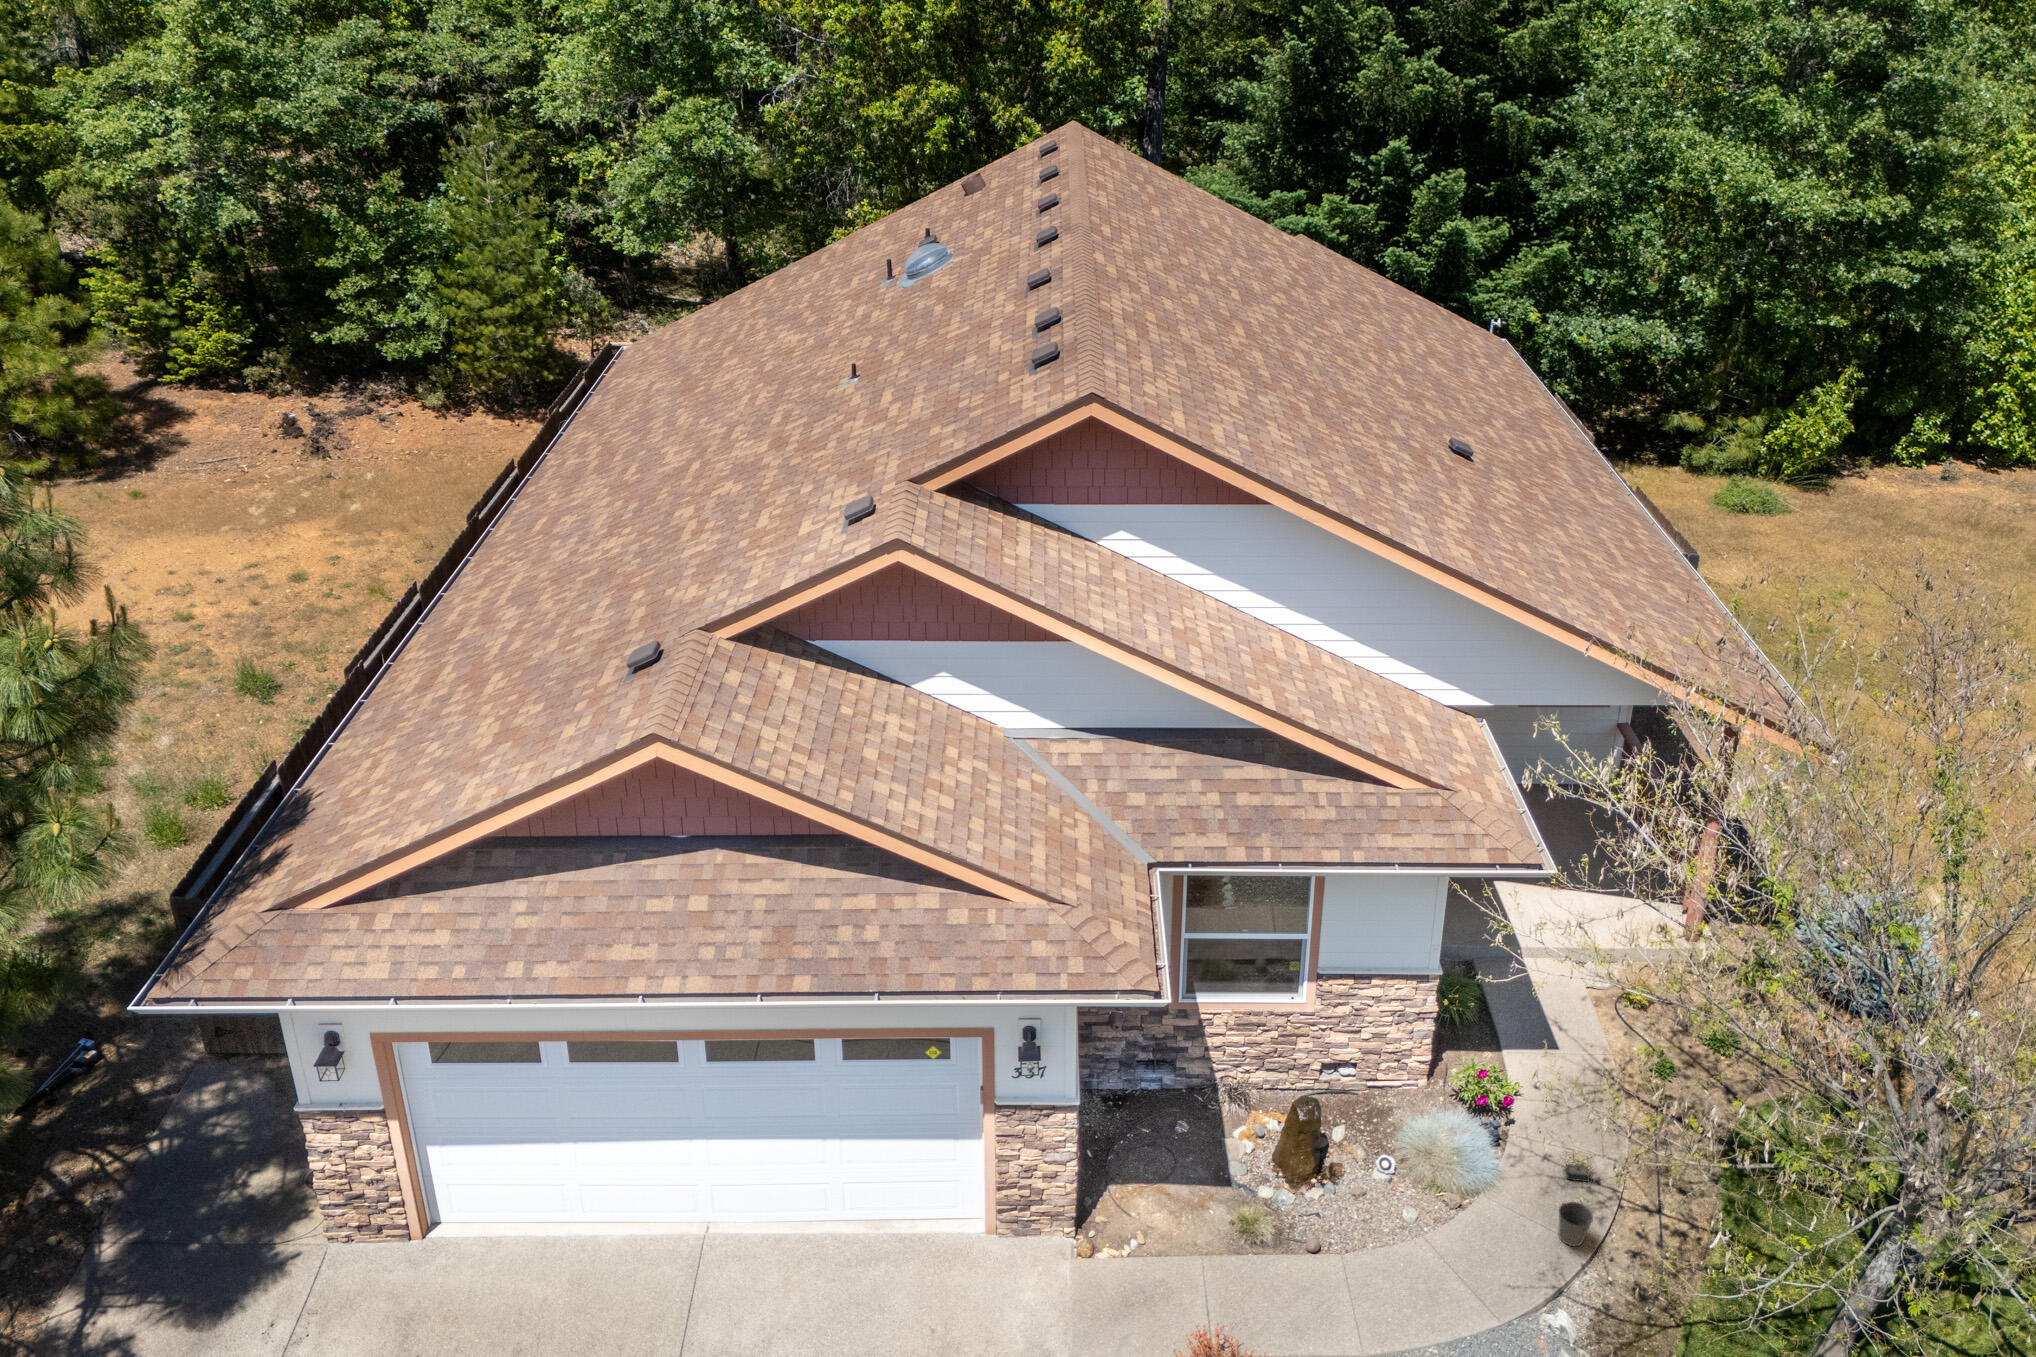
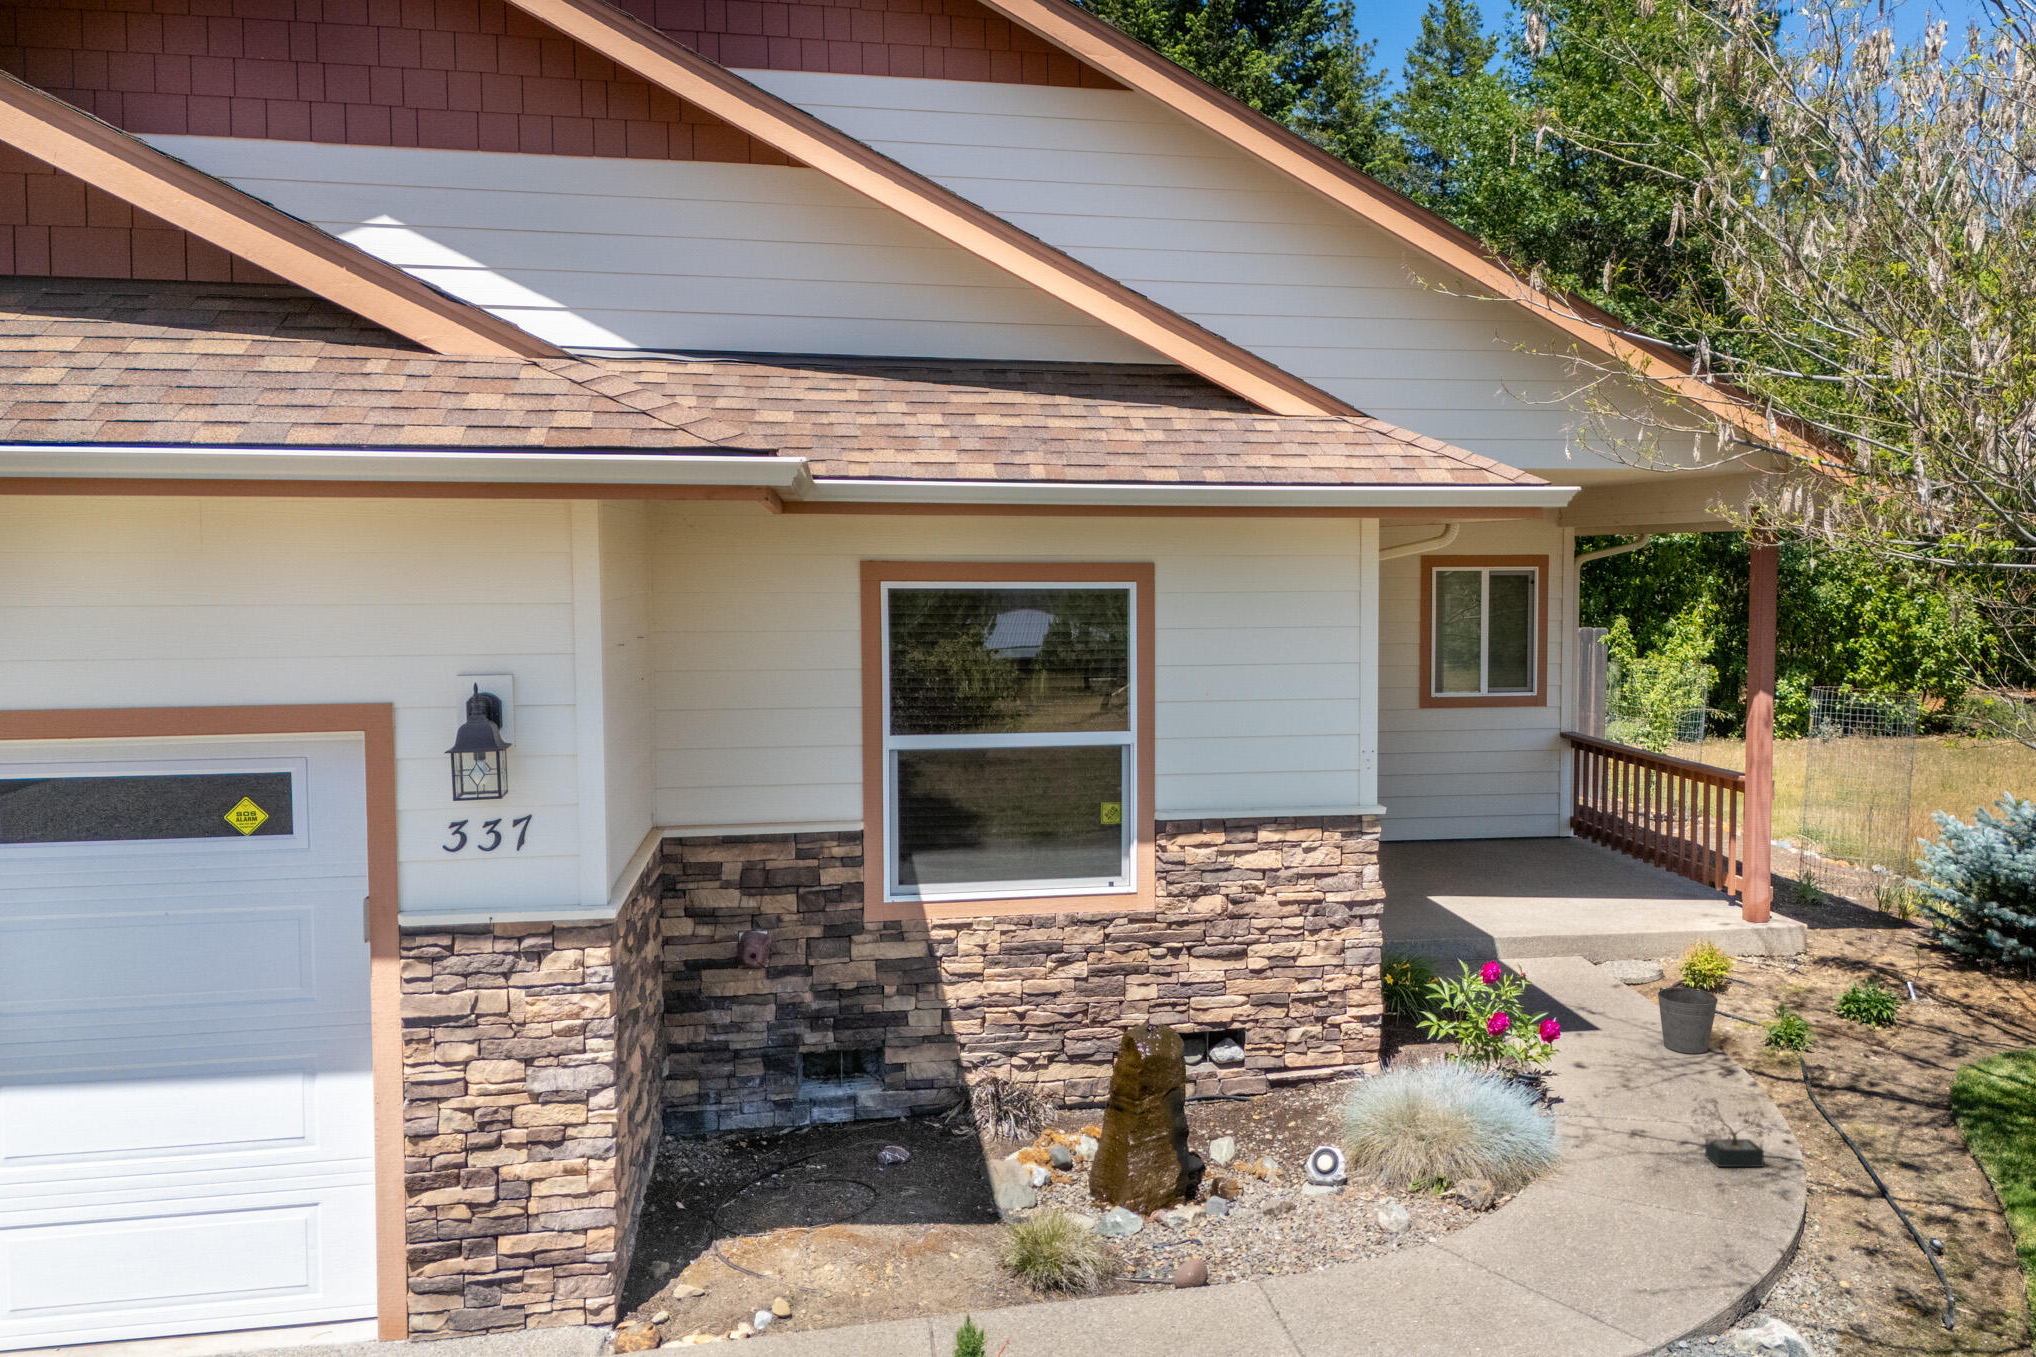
bucket: present [1558,1202,1593,1246] -> present [1658,987,1718,1054]

